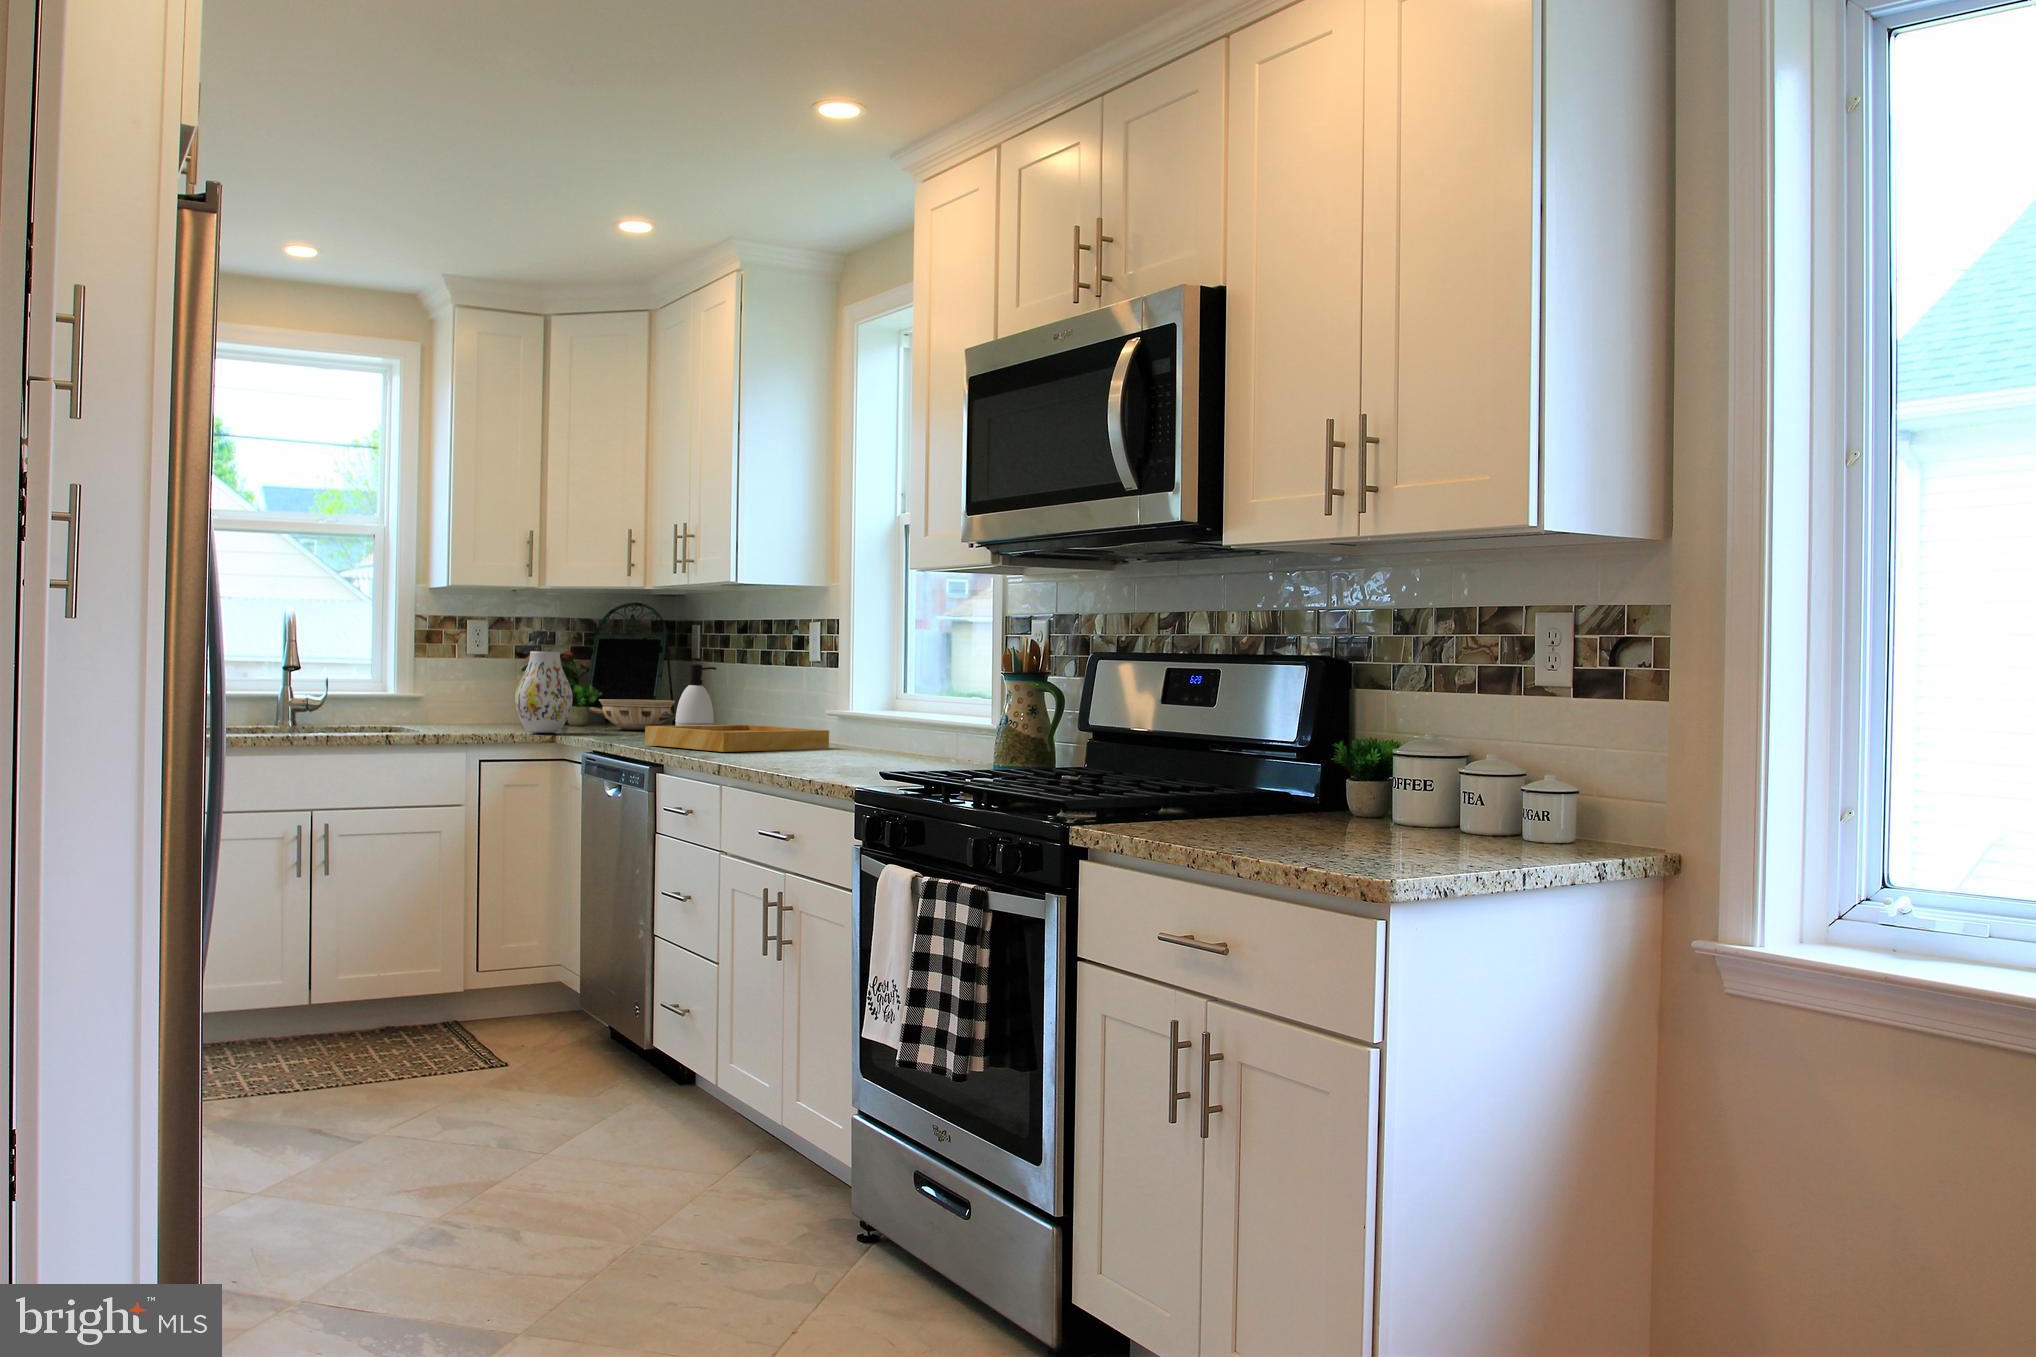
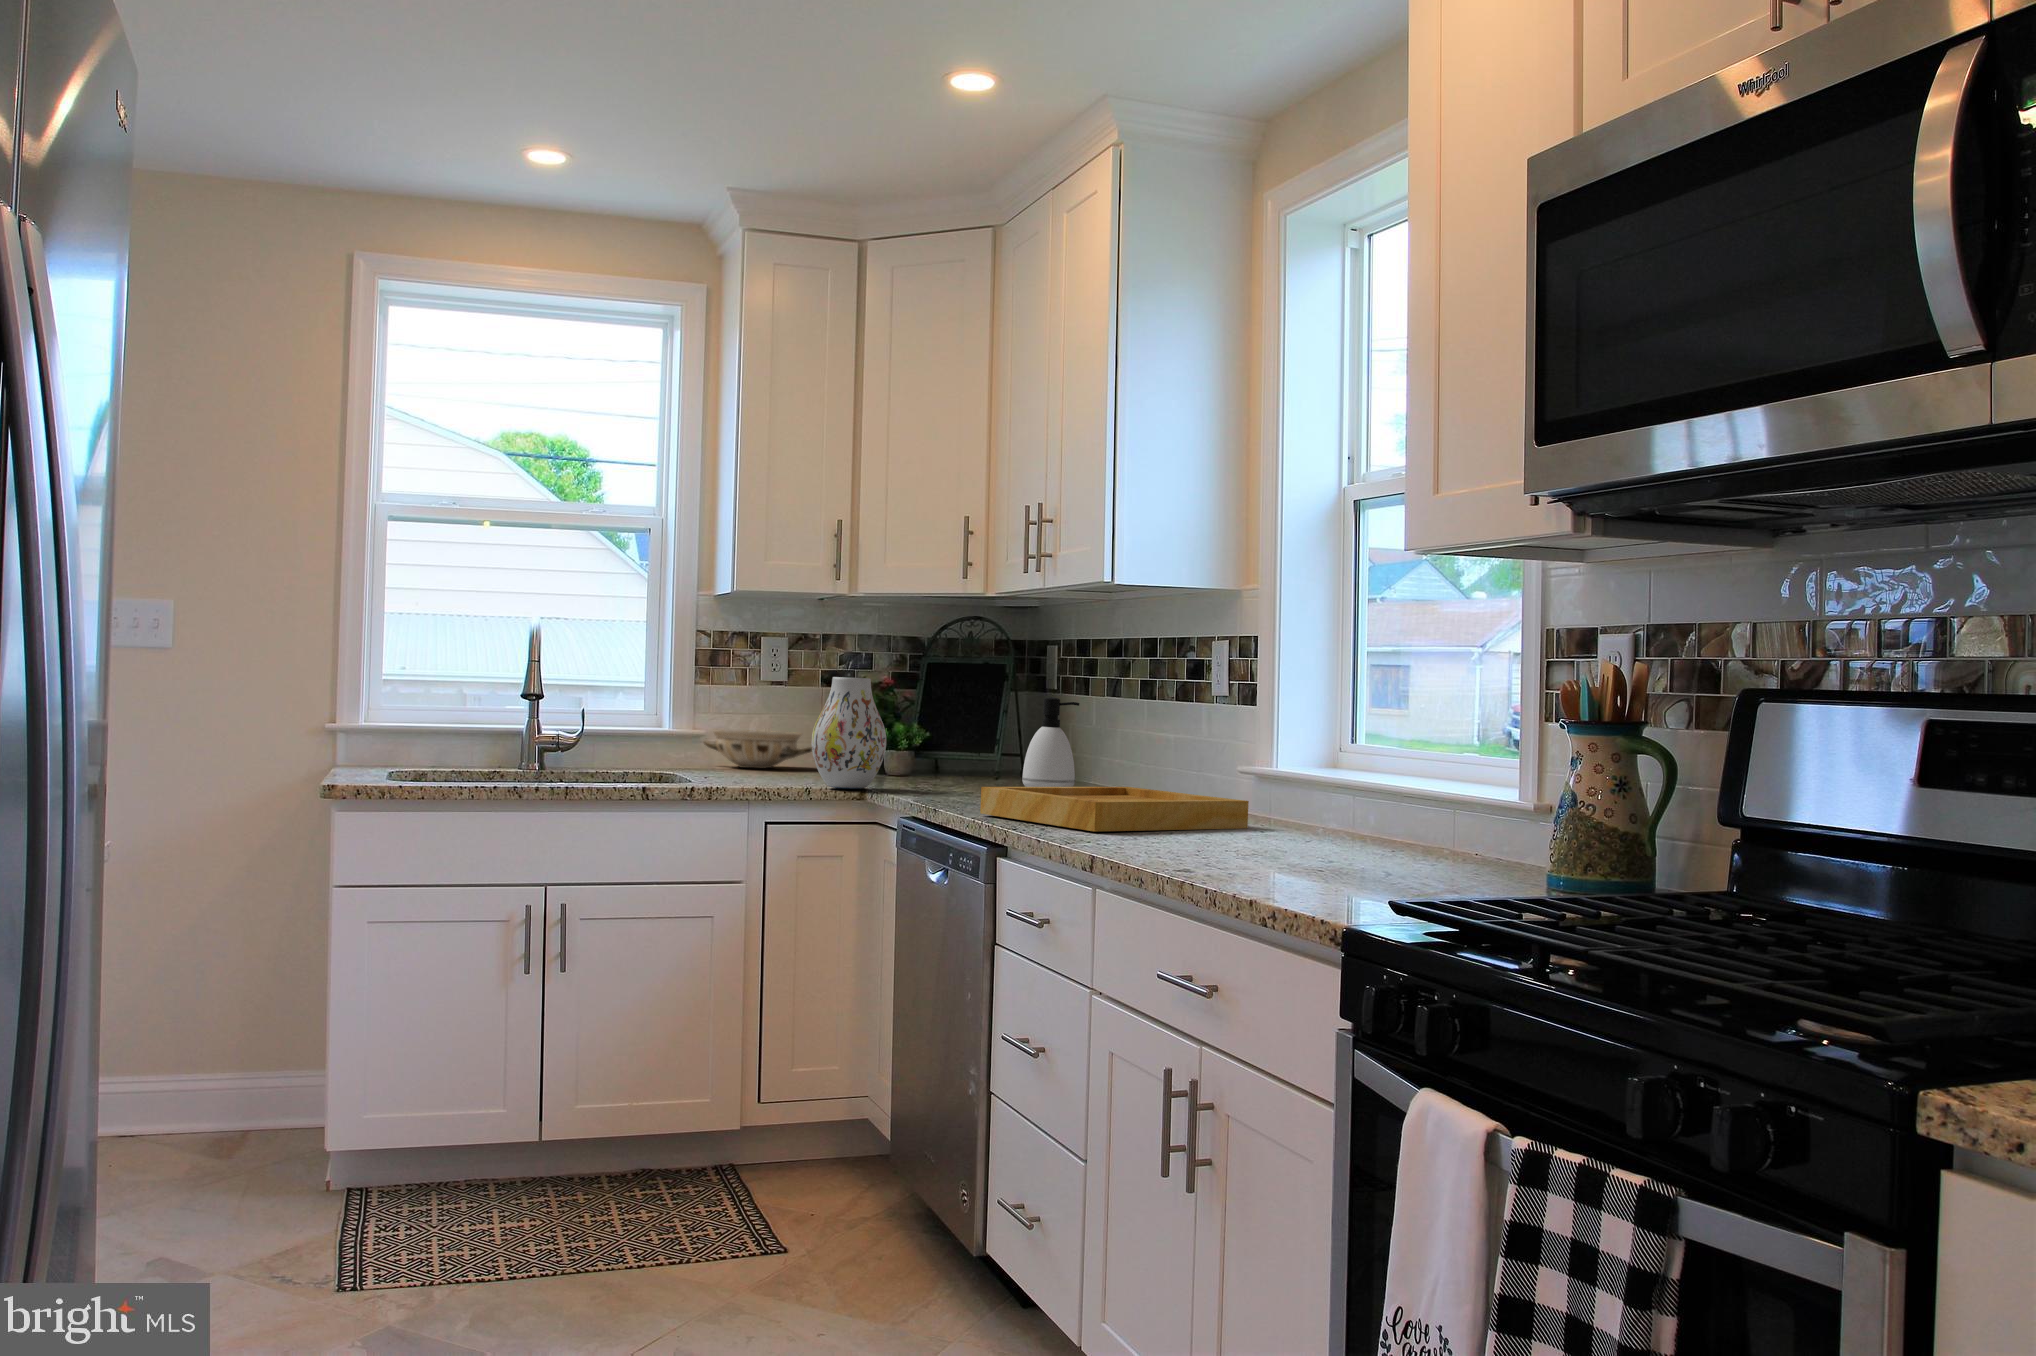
ceramic bowl: present [589,699,676,730] -> present [704,730,812,768]

